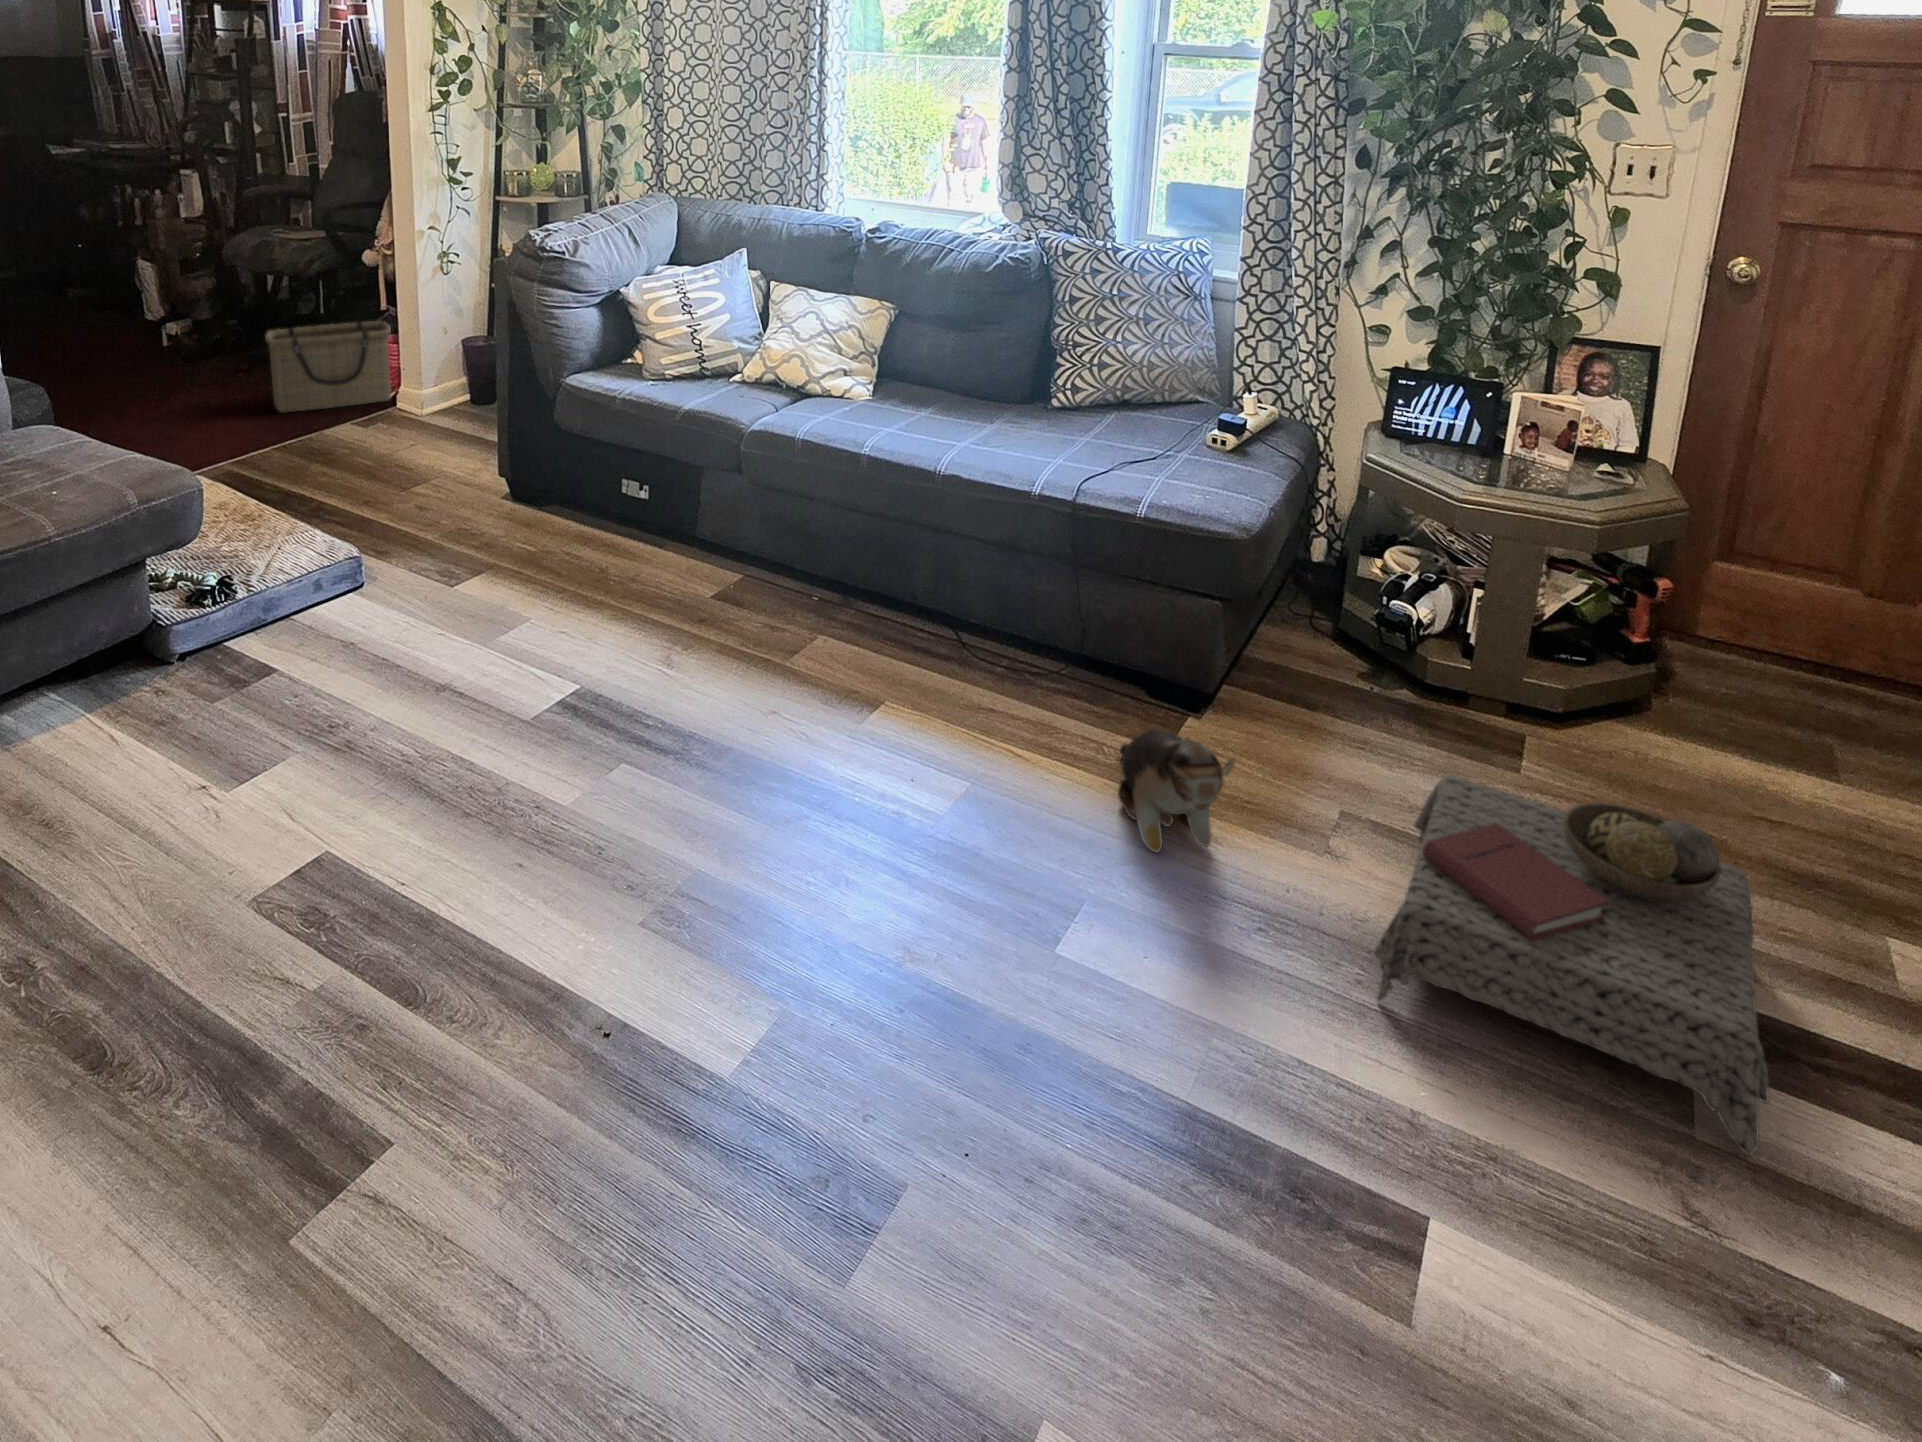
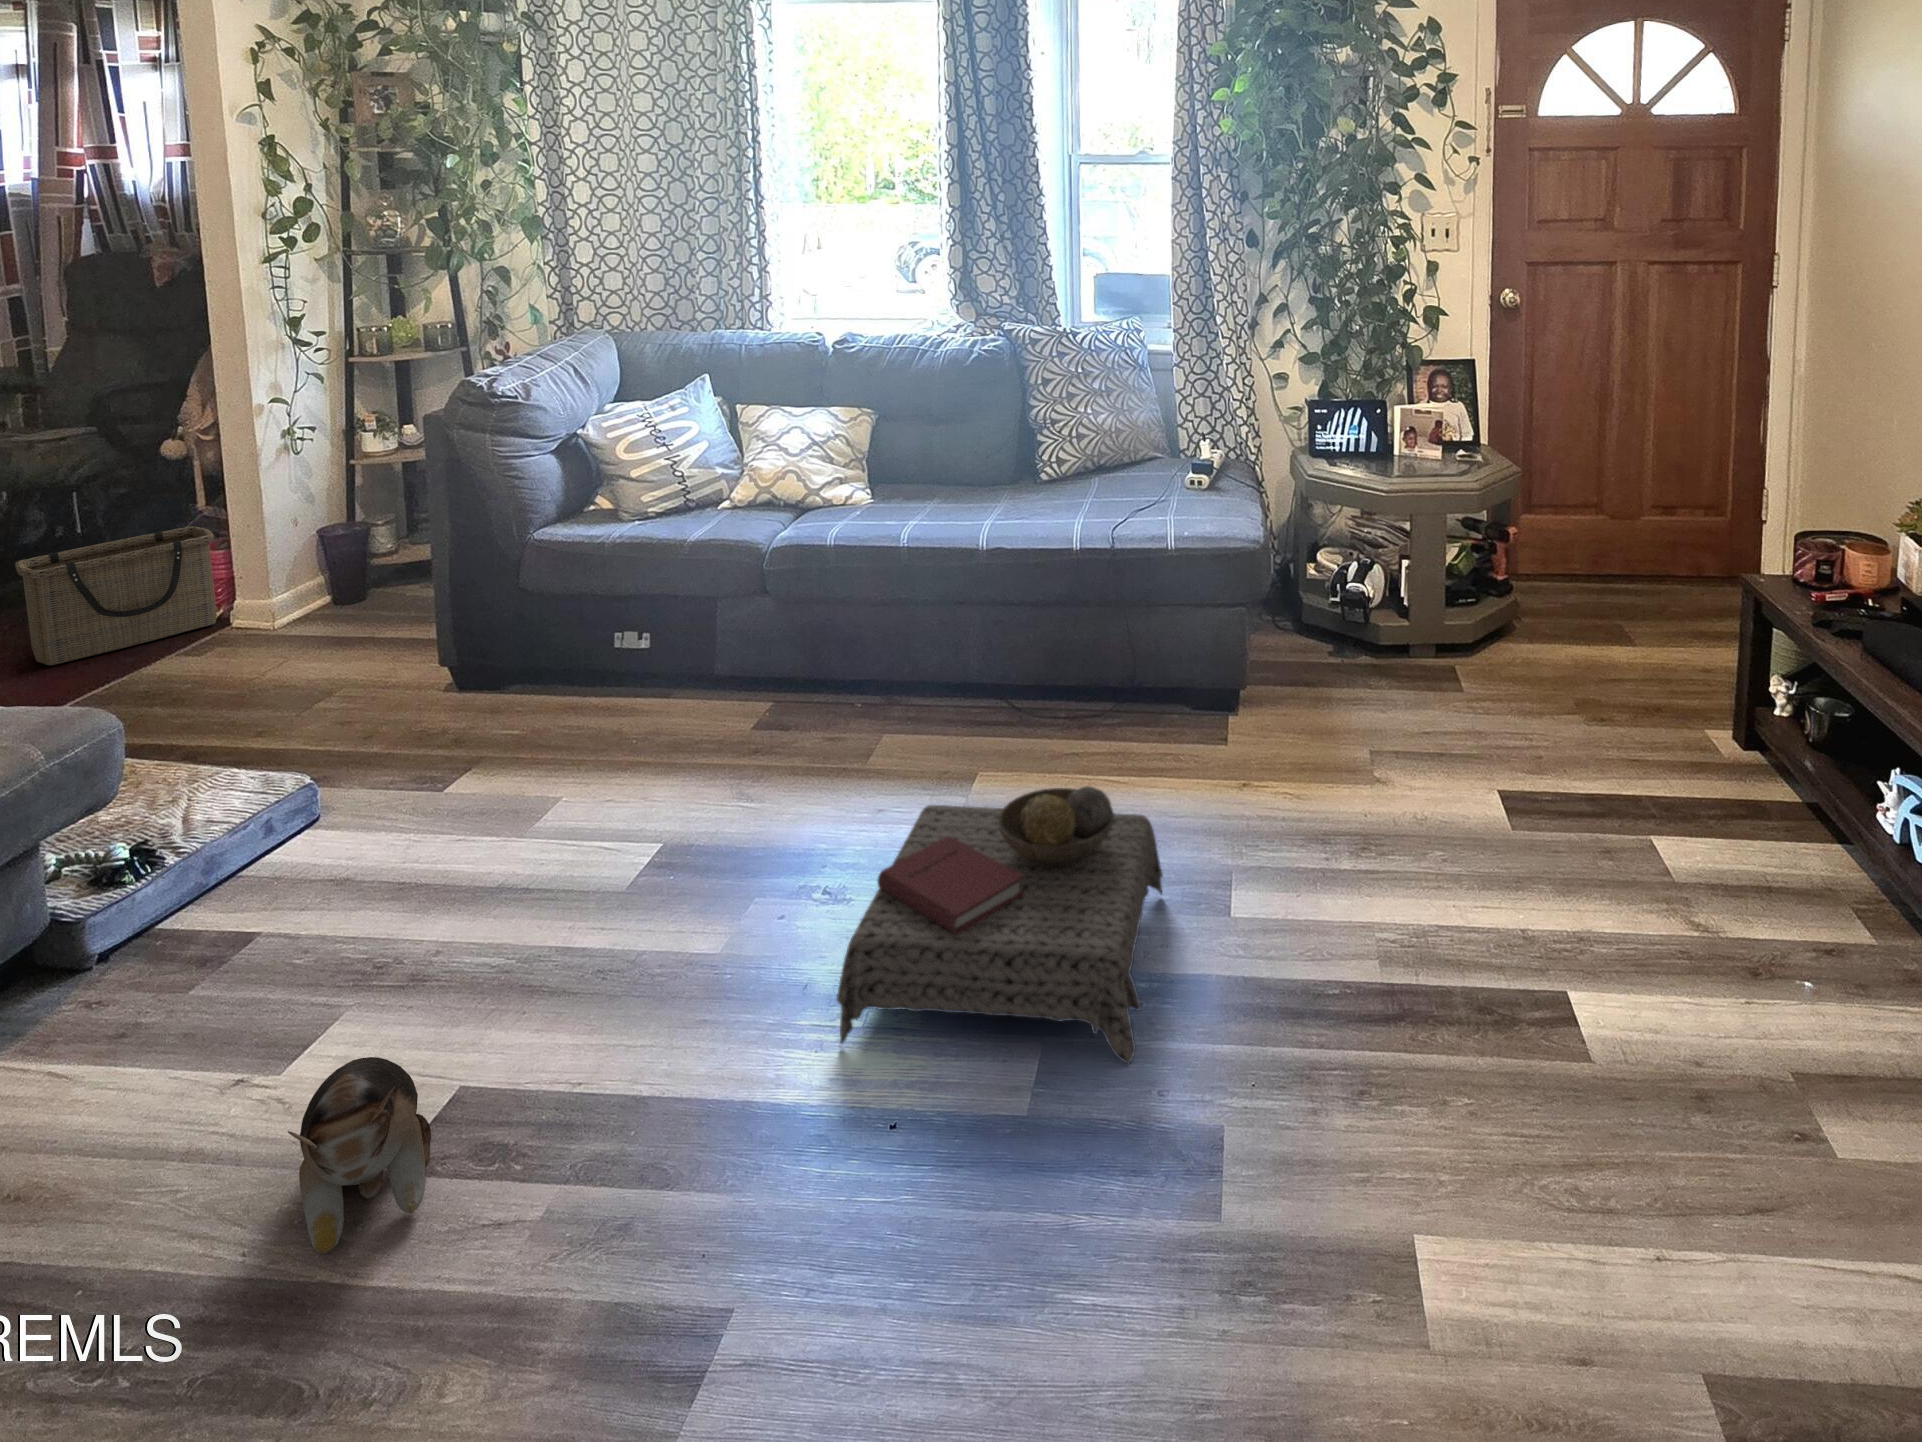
plush toy: present [1118,730,1235,852] -> present [288,1057,431,1254]
ottoman: present [1374,775,1769,1156] -> present [837,786,1163,1064]

